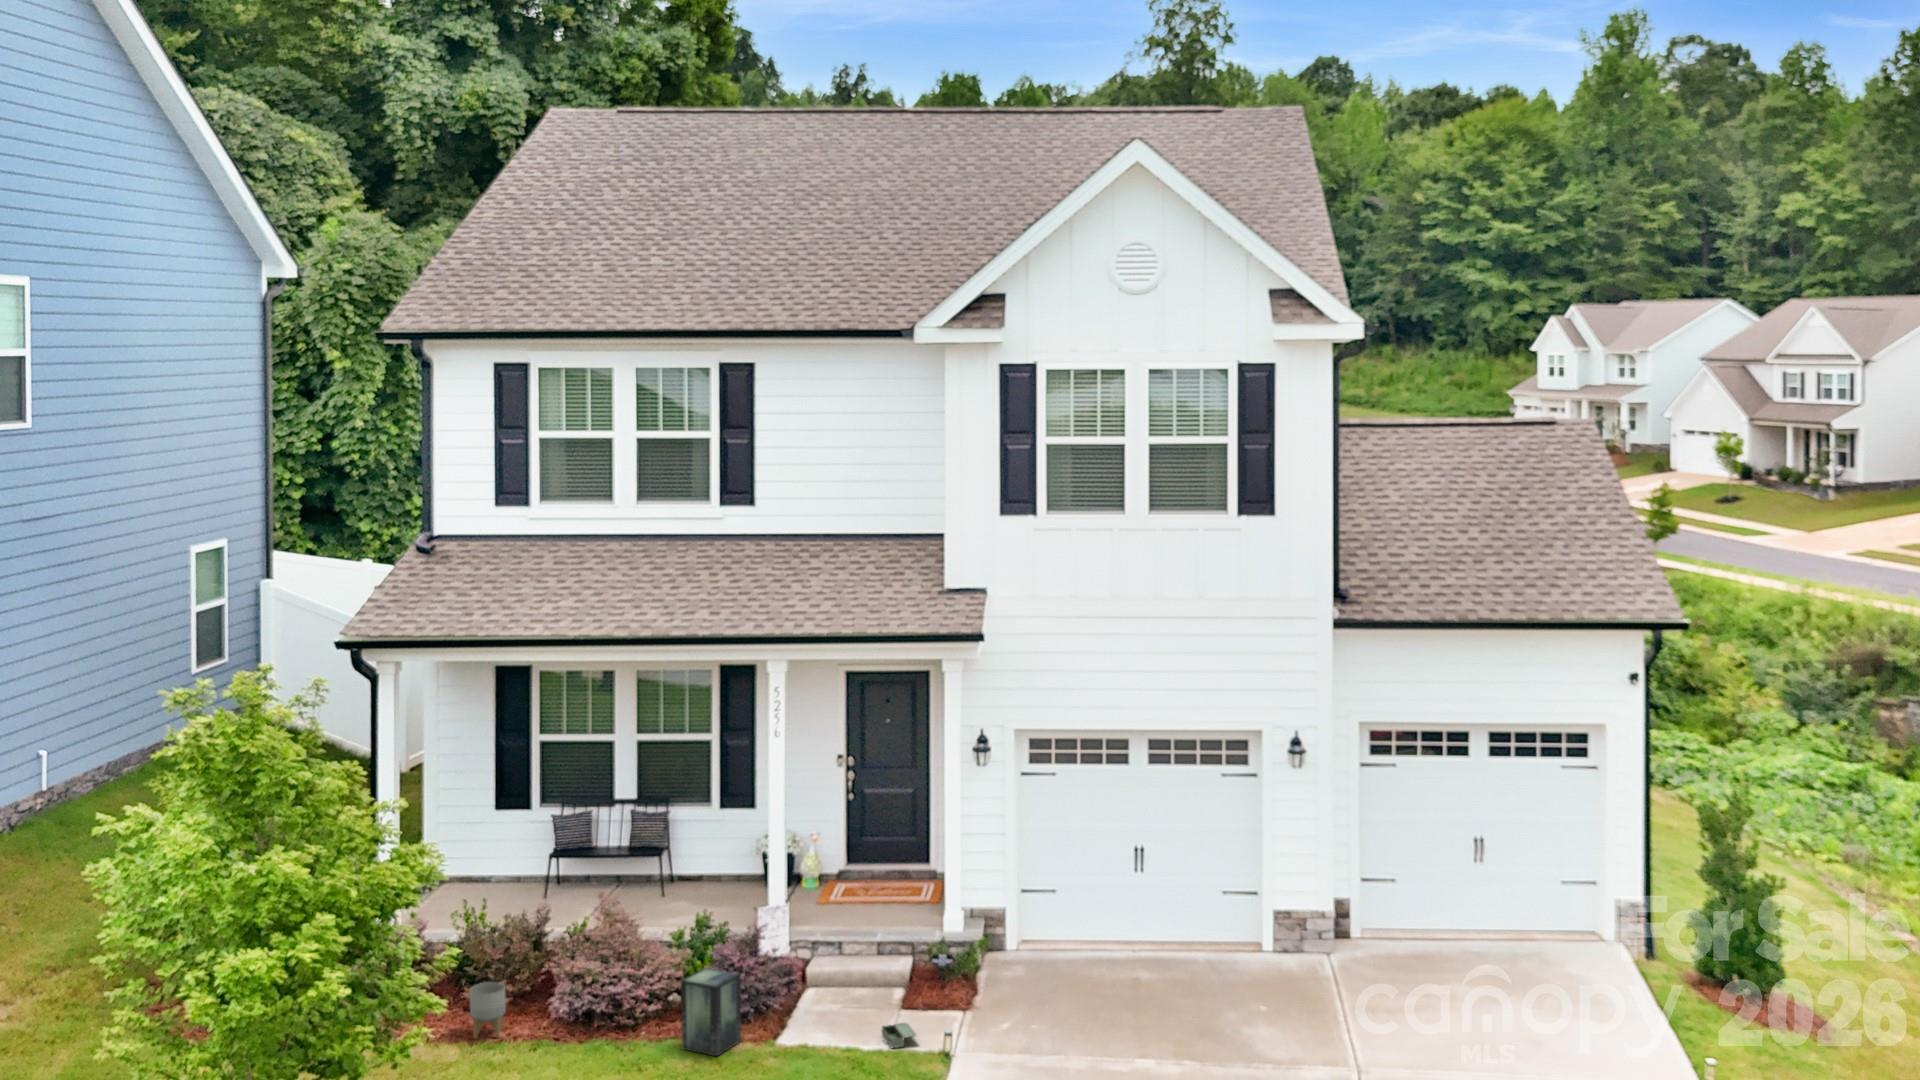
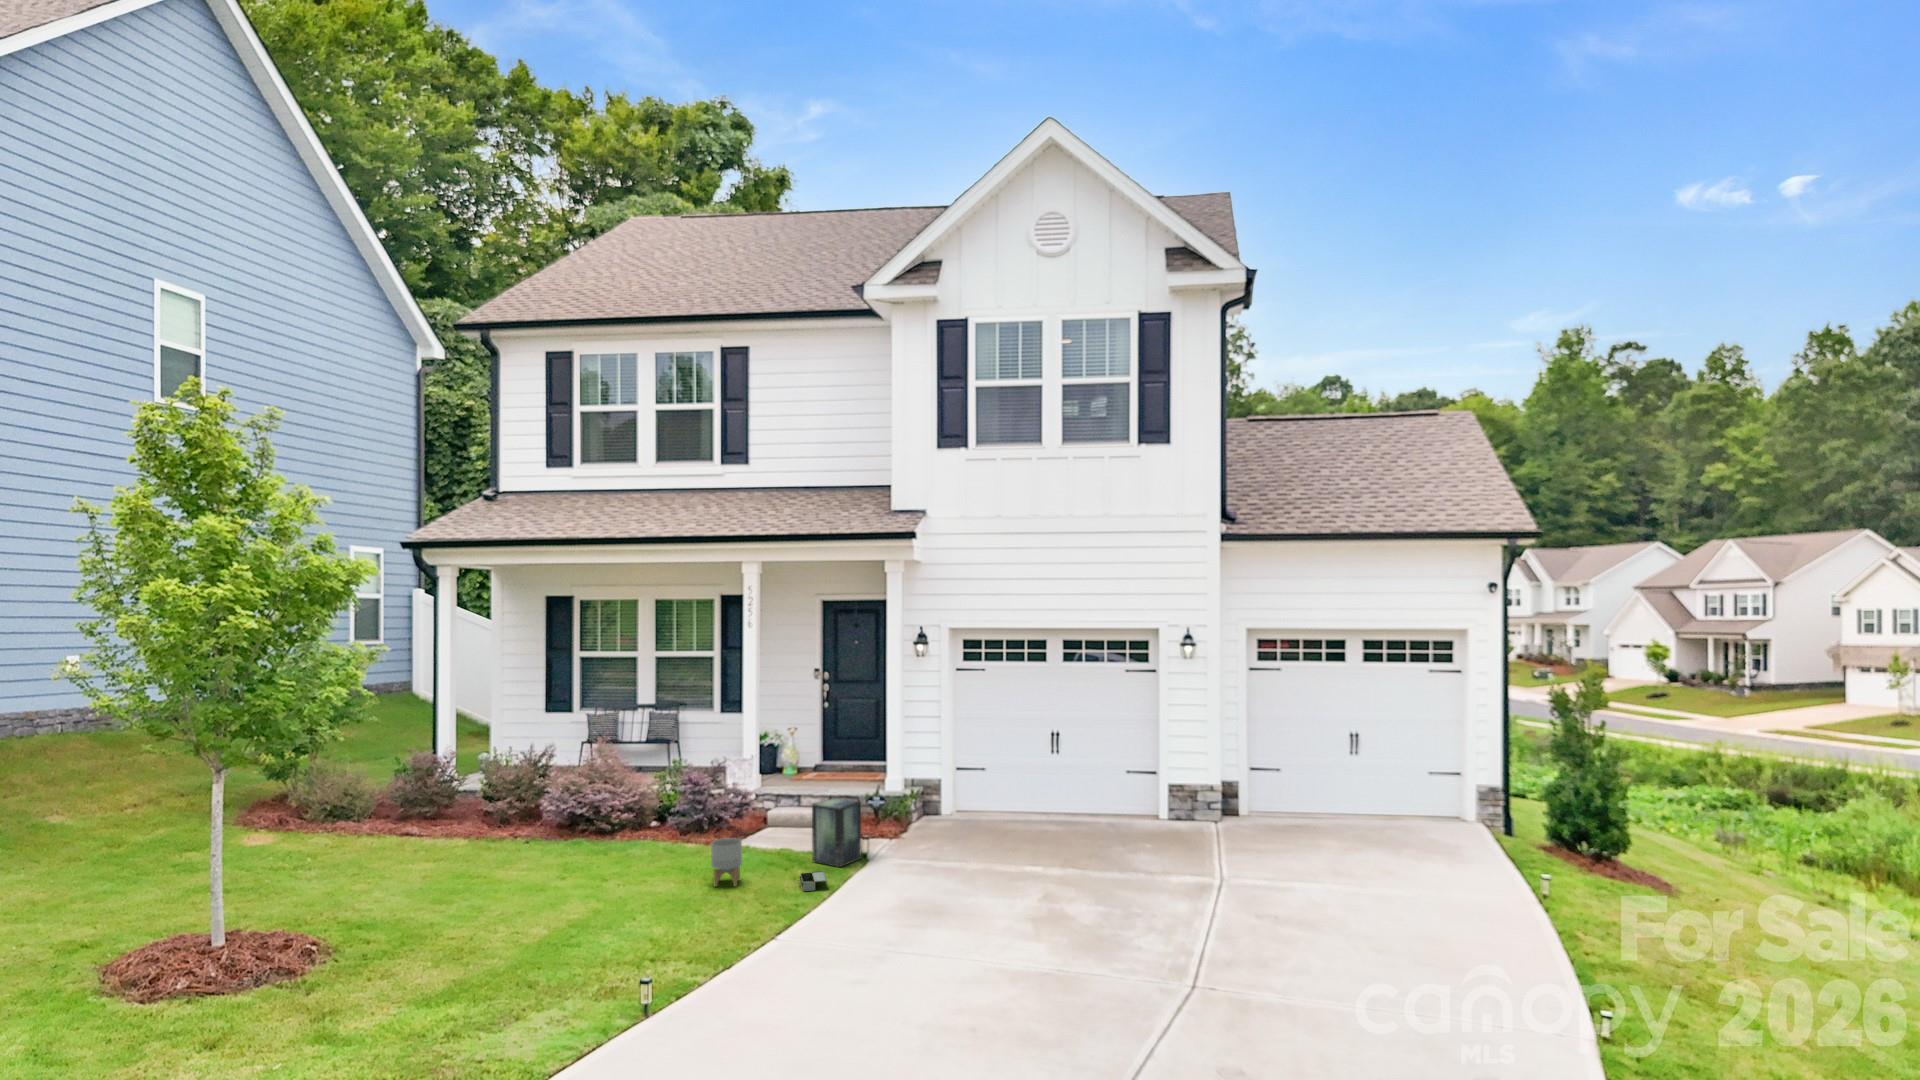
storage box: present [681,968,741,1056] -> present [812,798,862,867]
planter: present [470,982,506,1039] -> present [711,838,742,887]

